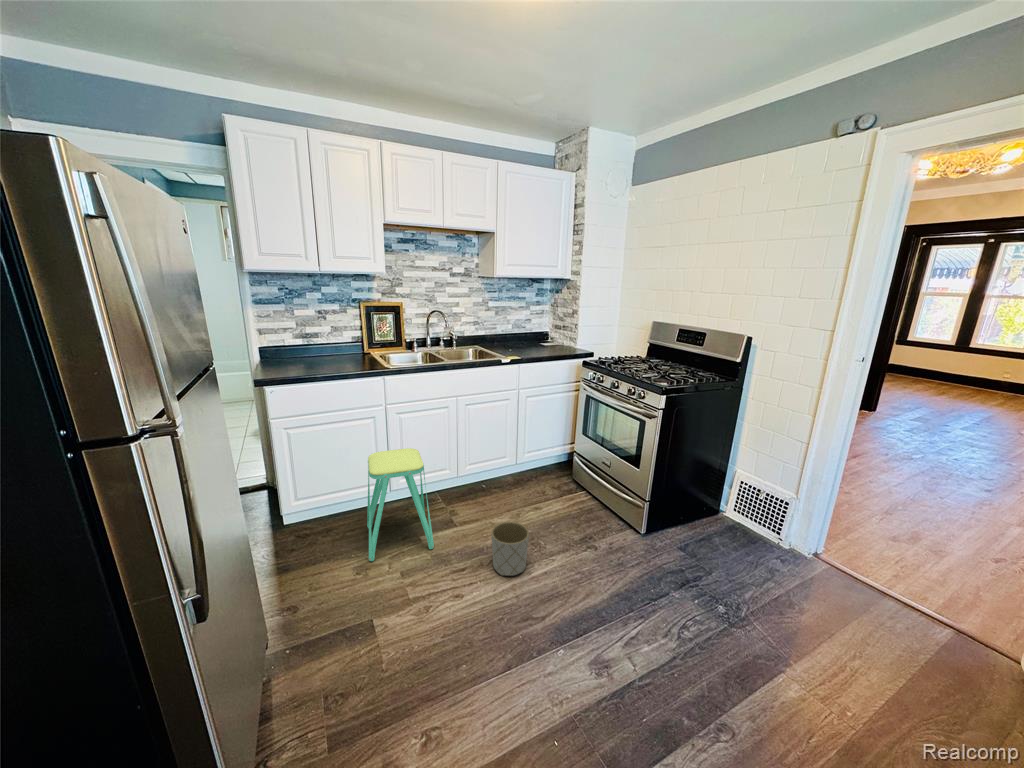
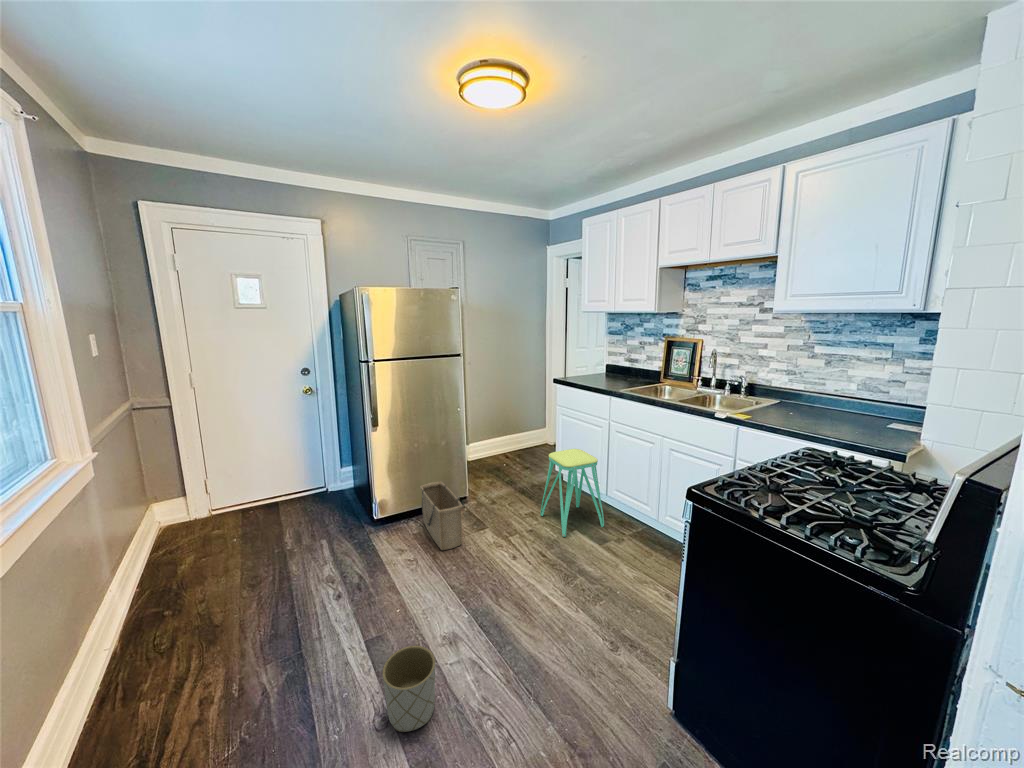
planter: present [491,522,529,576] -> present [382,646,435,732]
basket: none [267,600,413,742] -> present [420,482,463,550]

